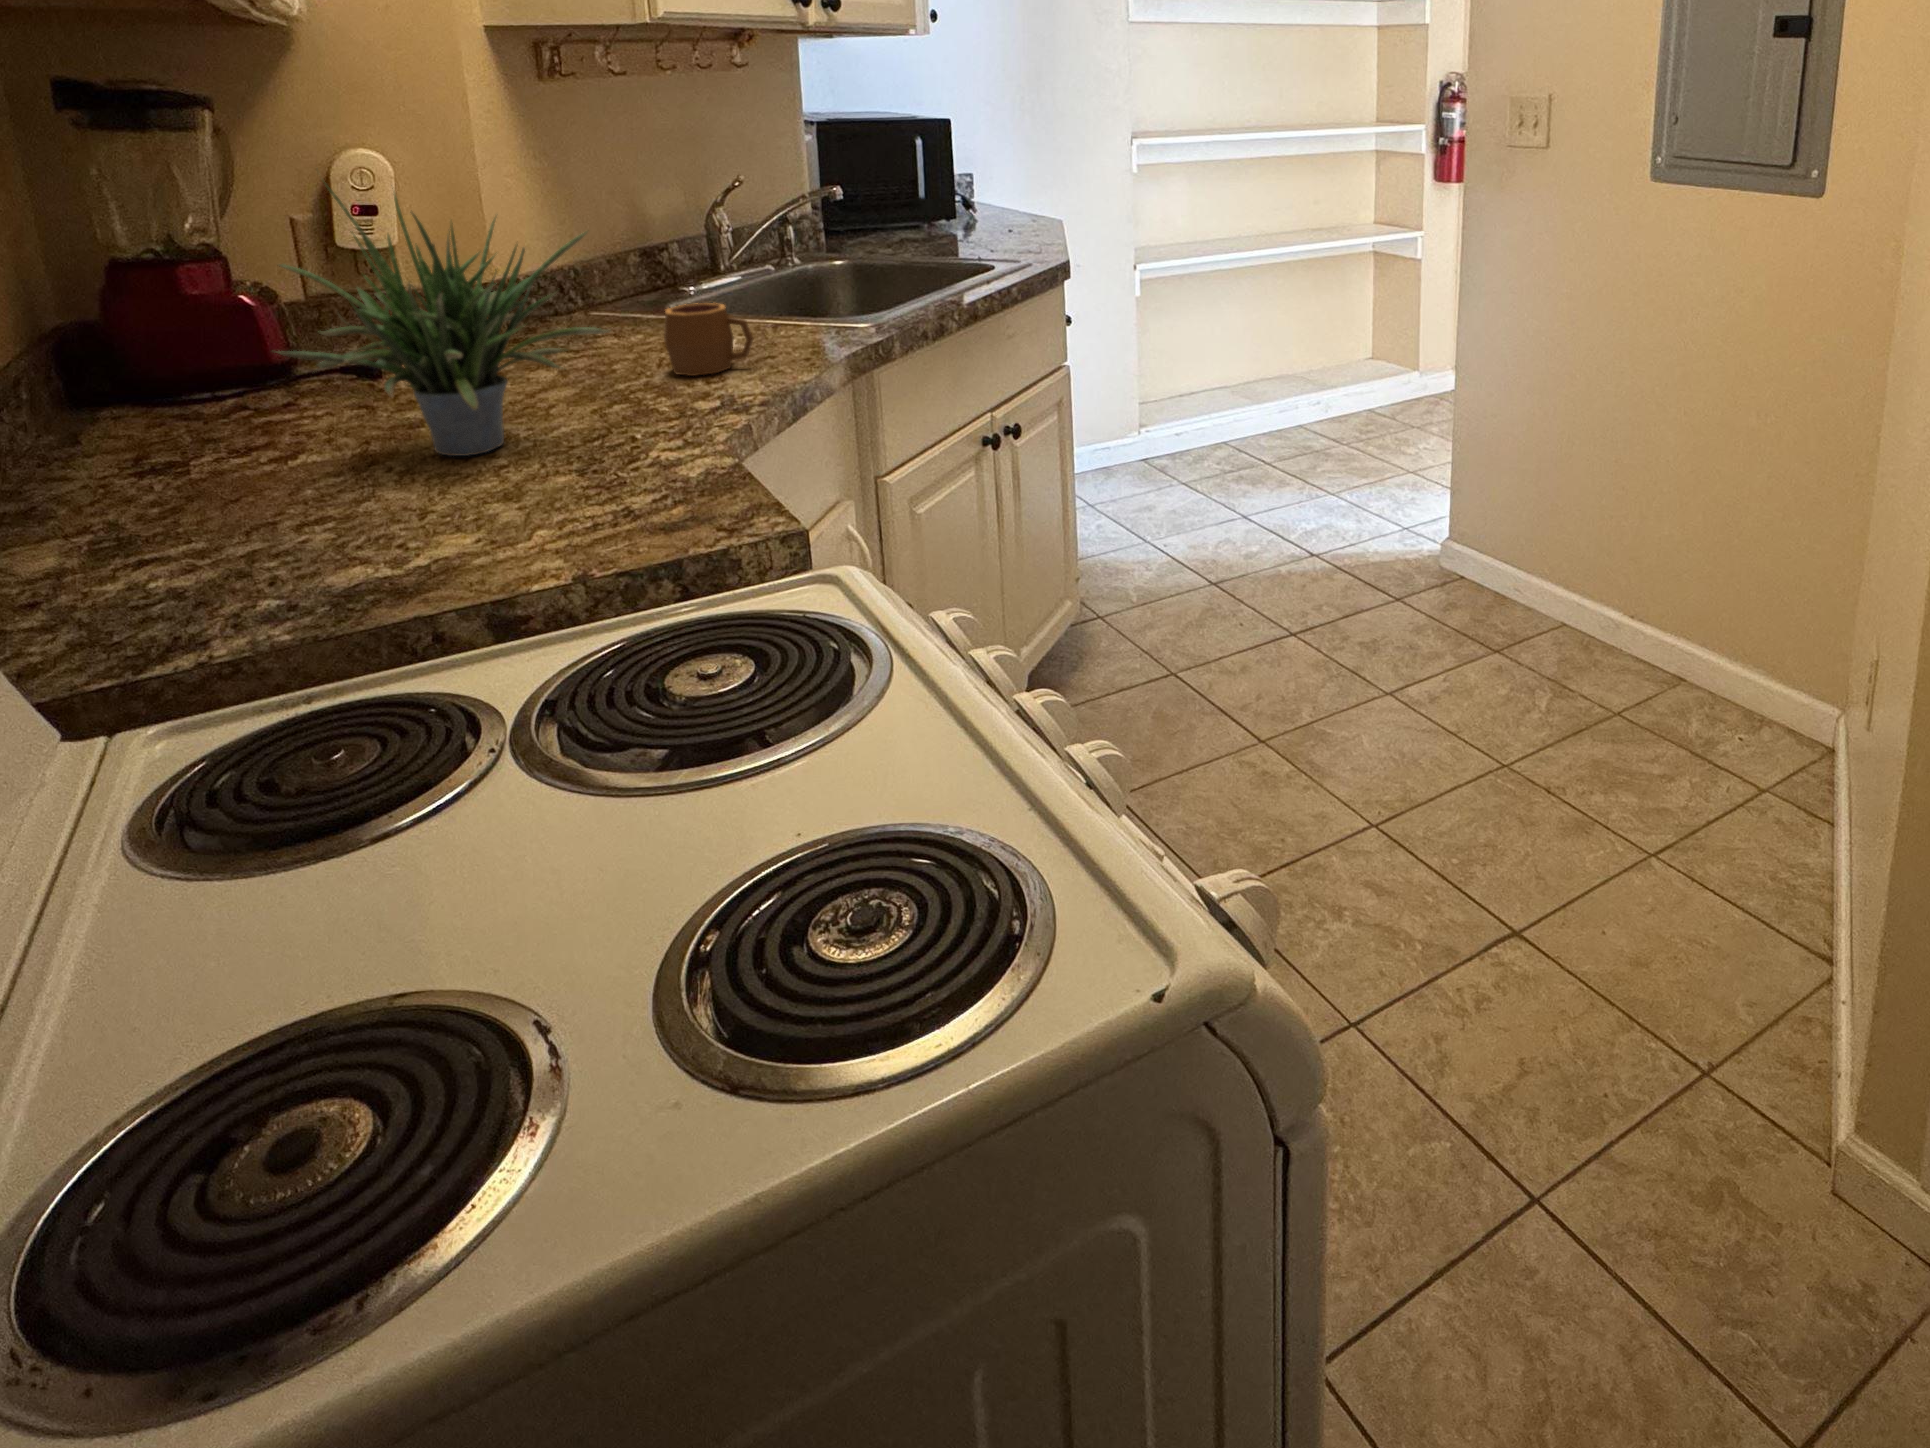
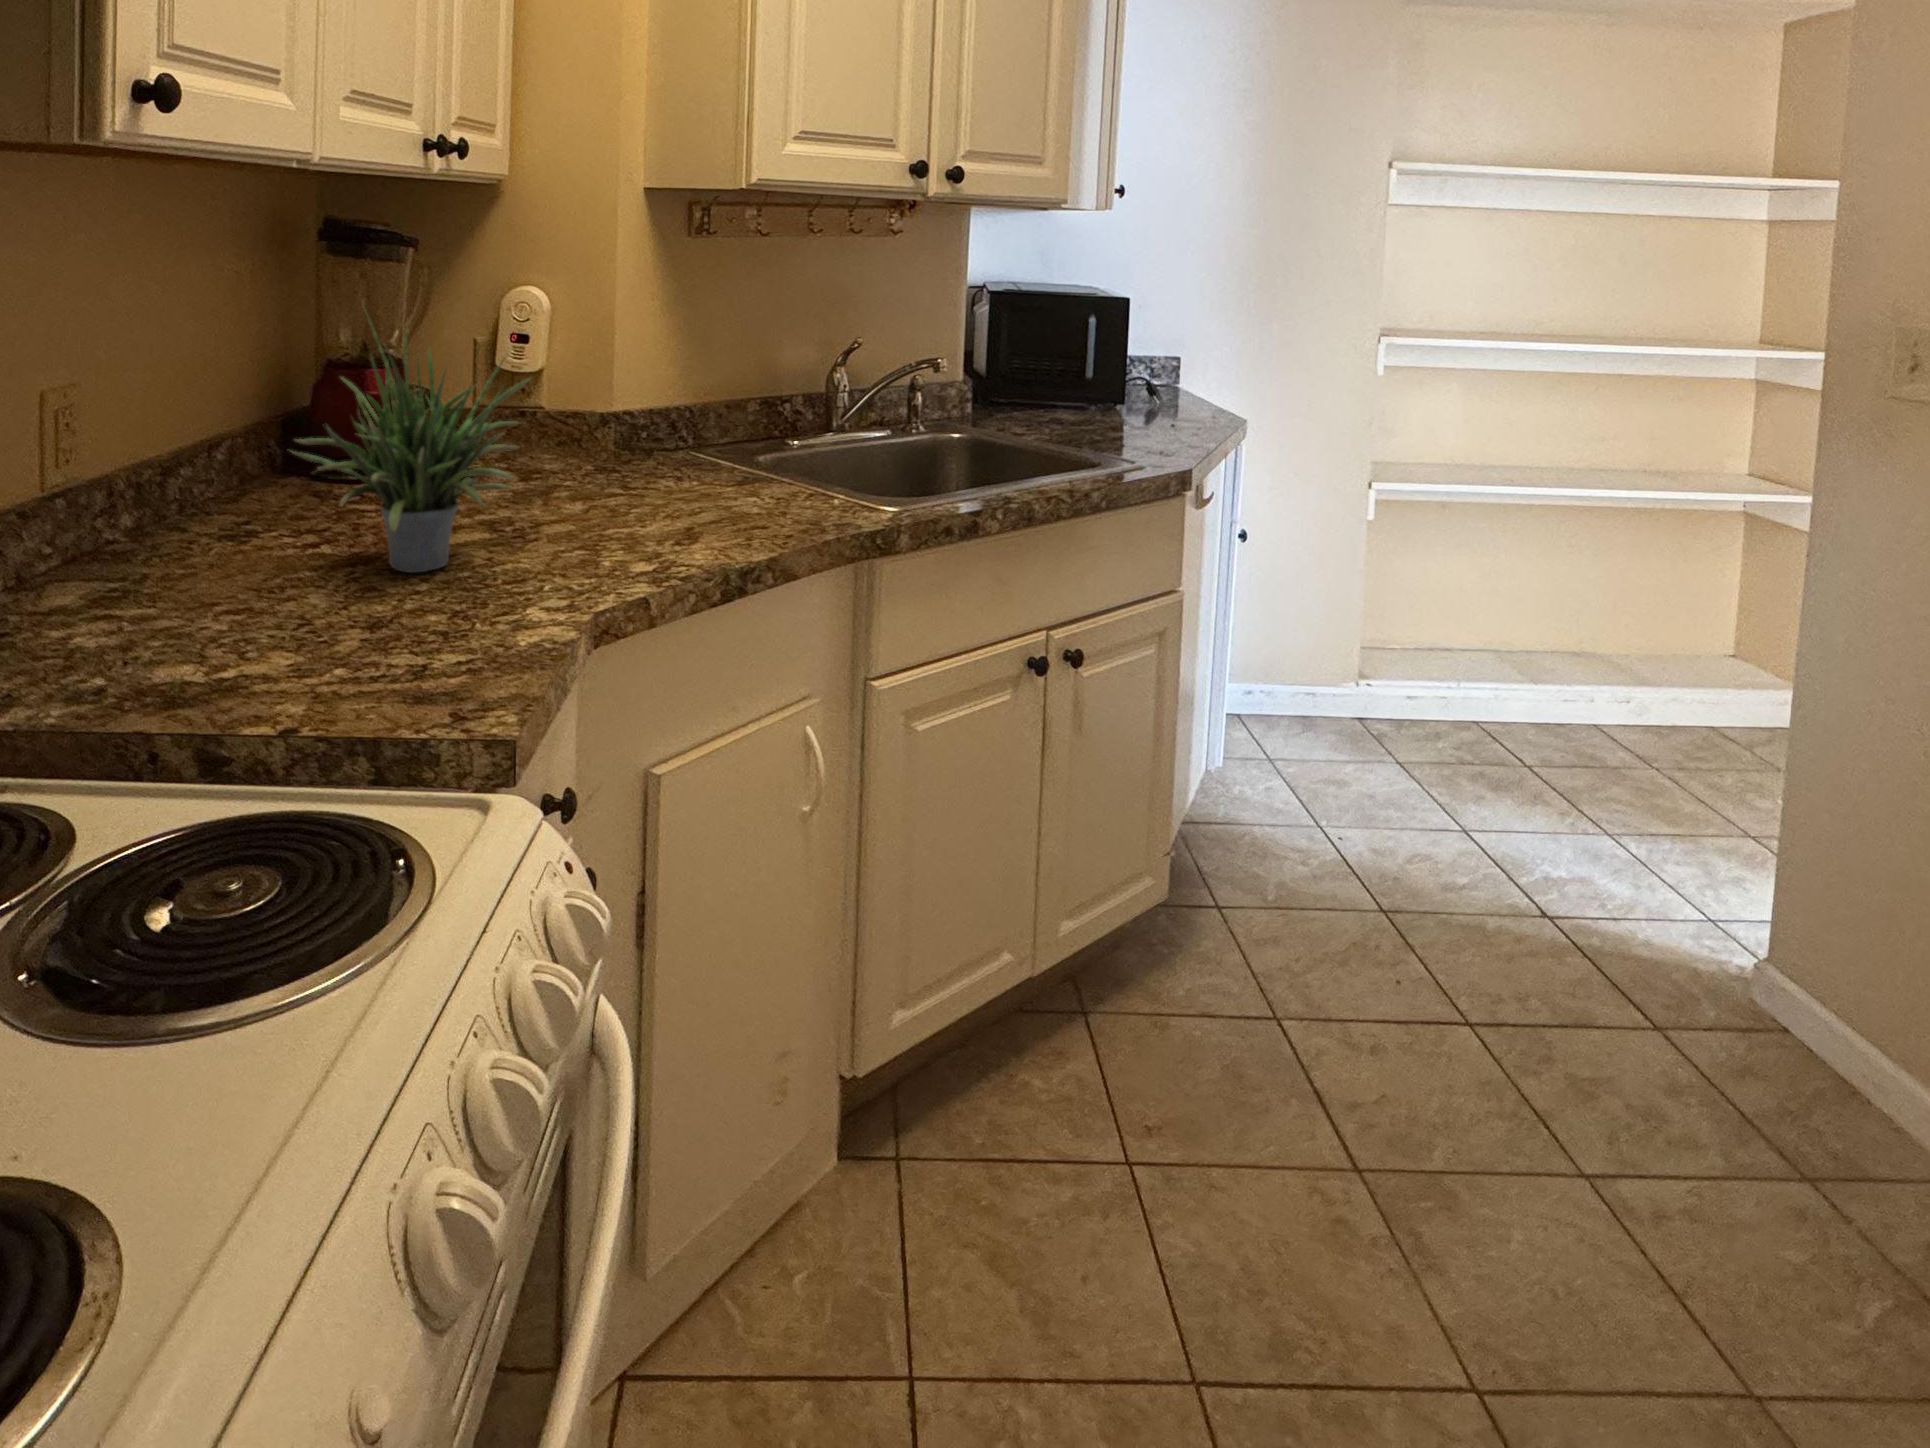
mug: present [664,303,753,376] -> none [648,459,726,534]

